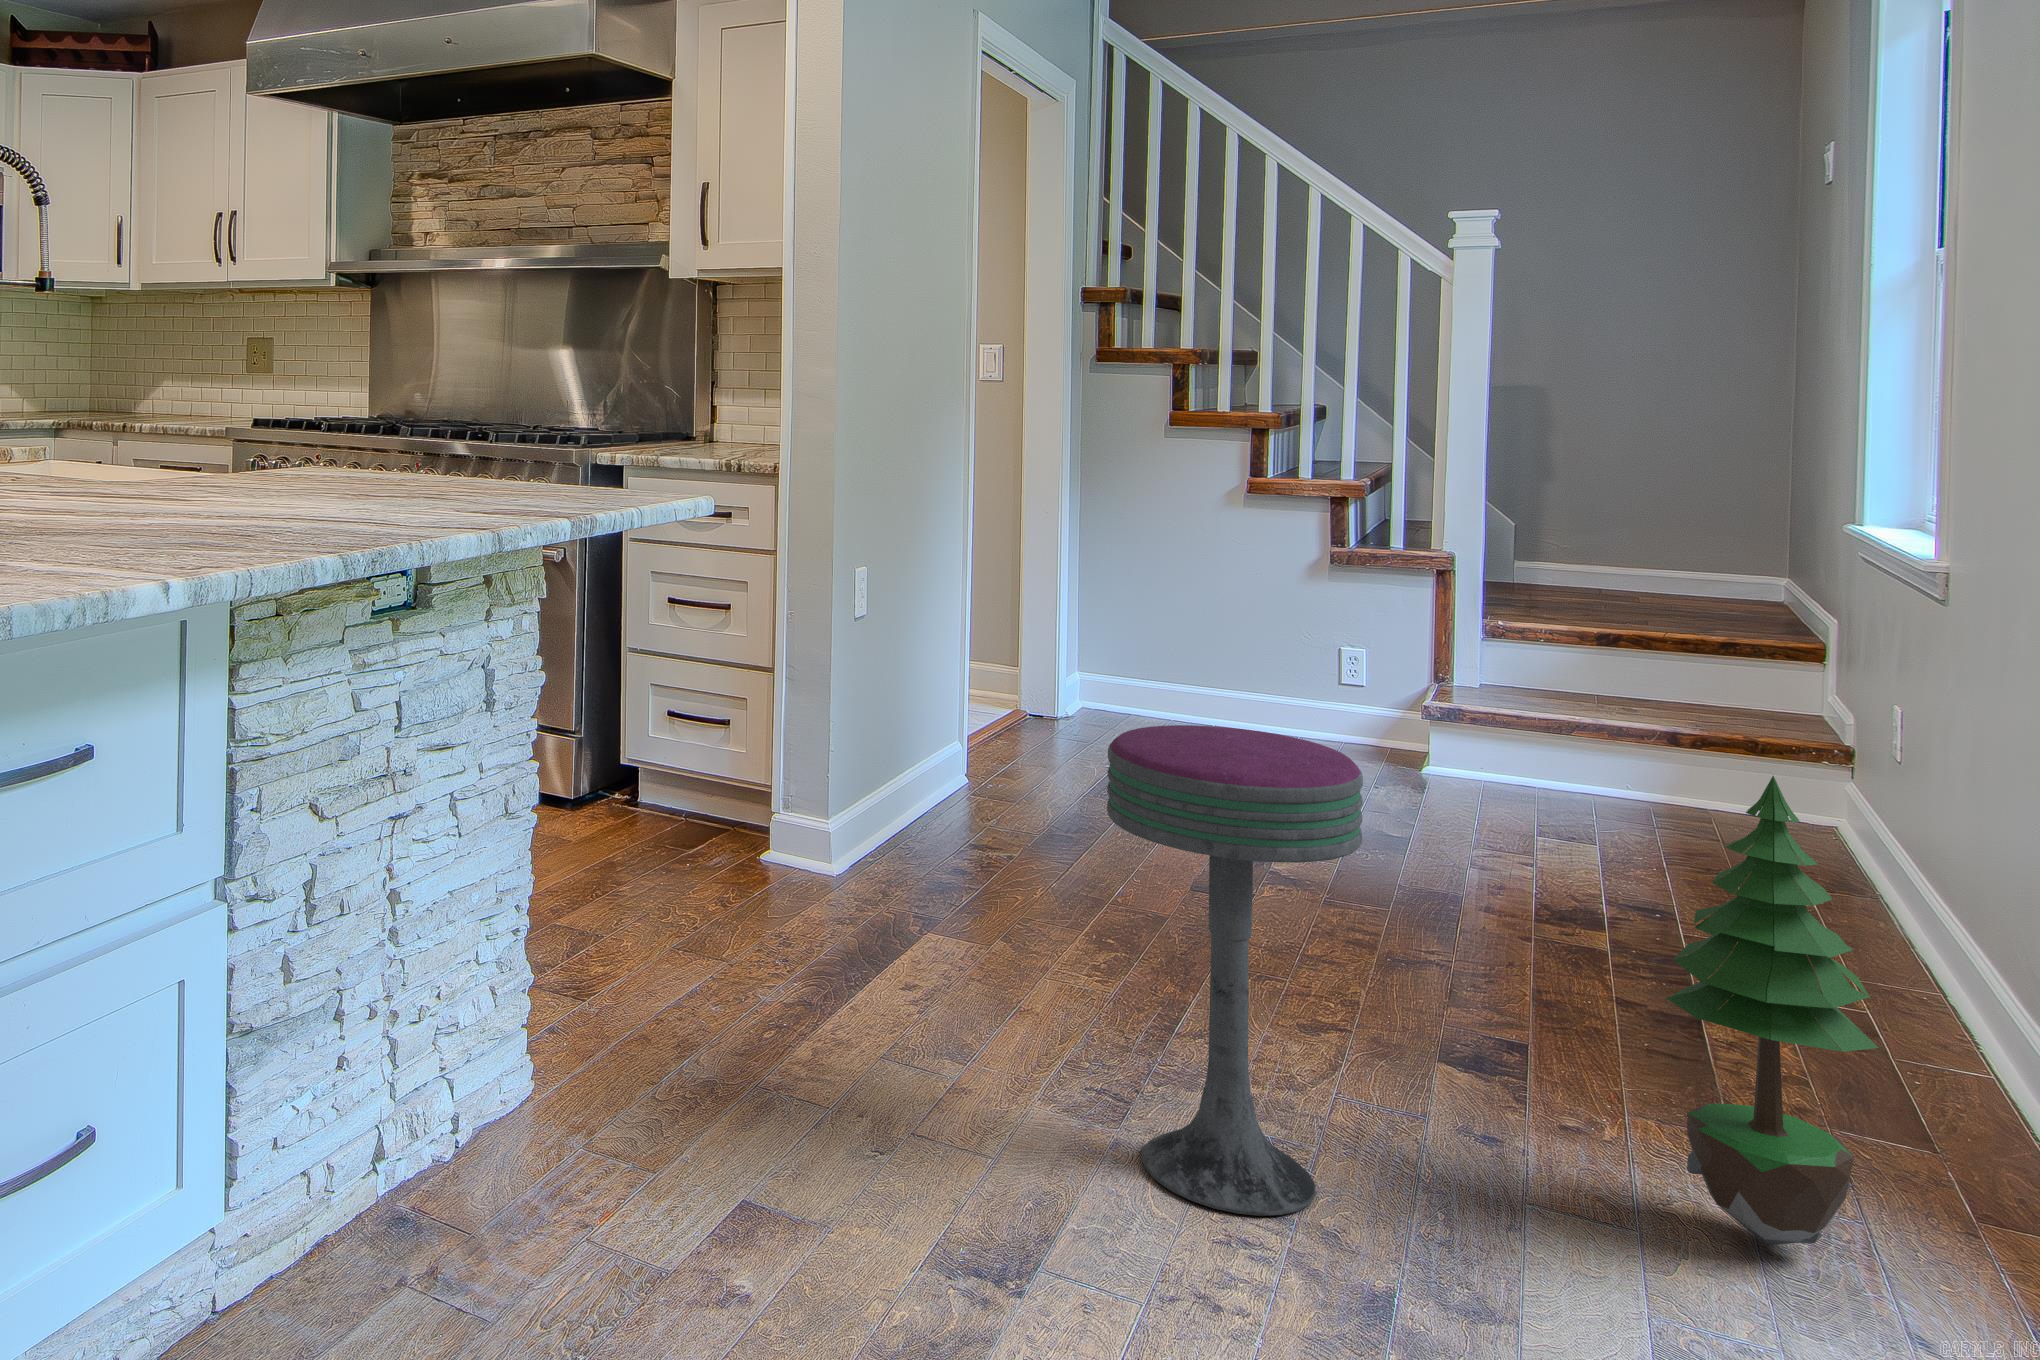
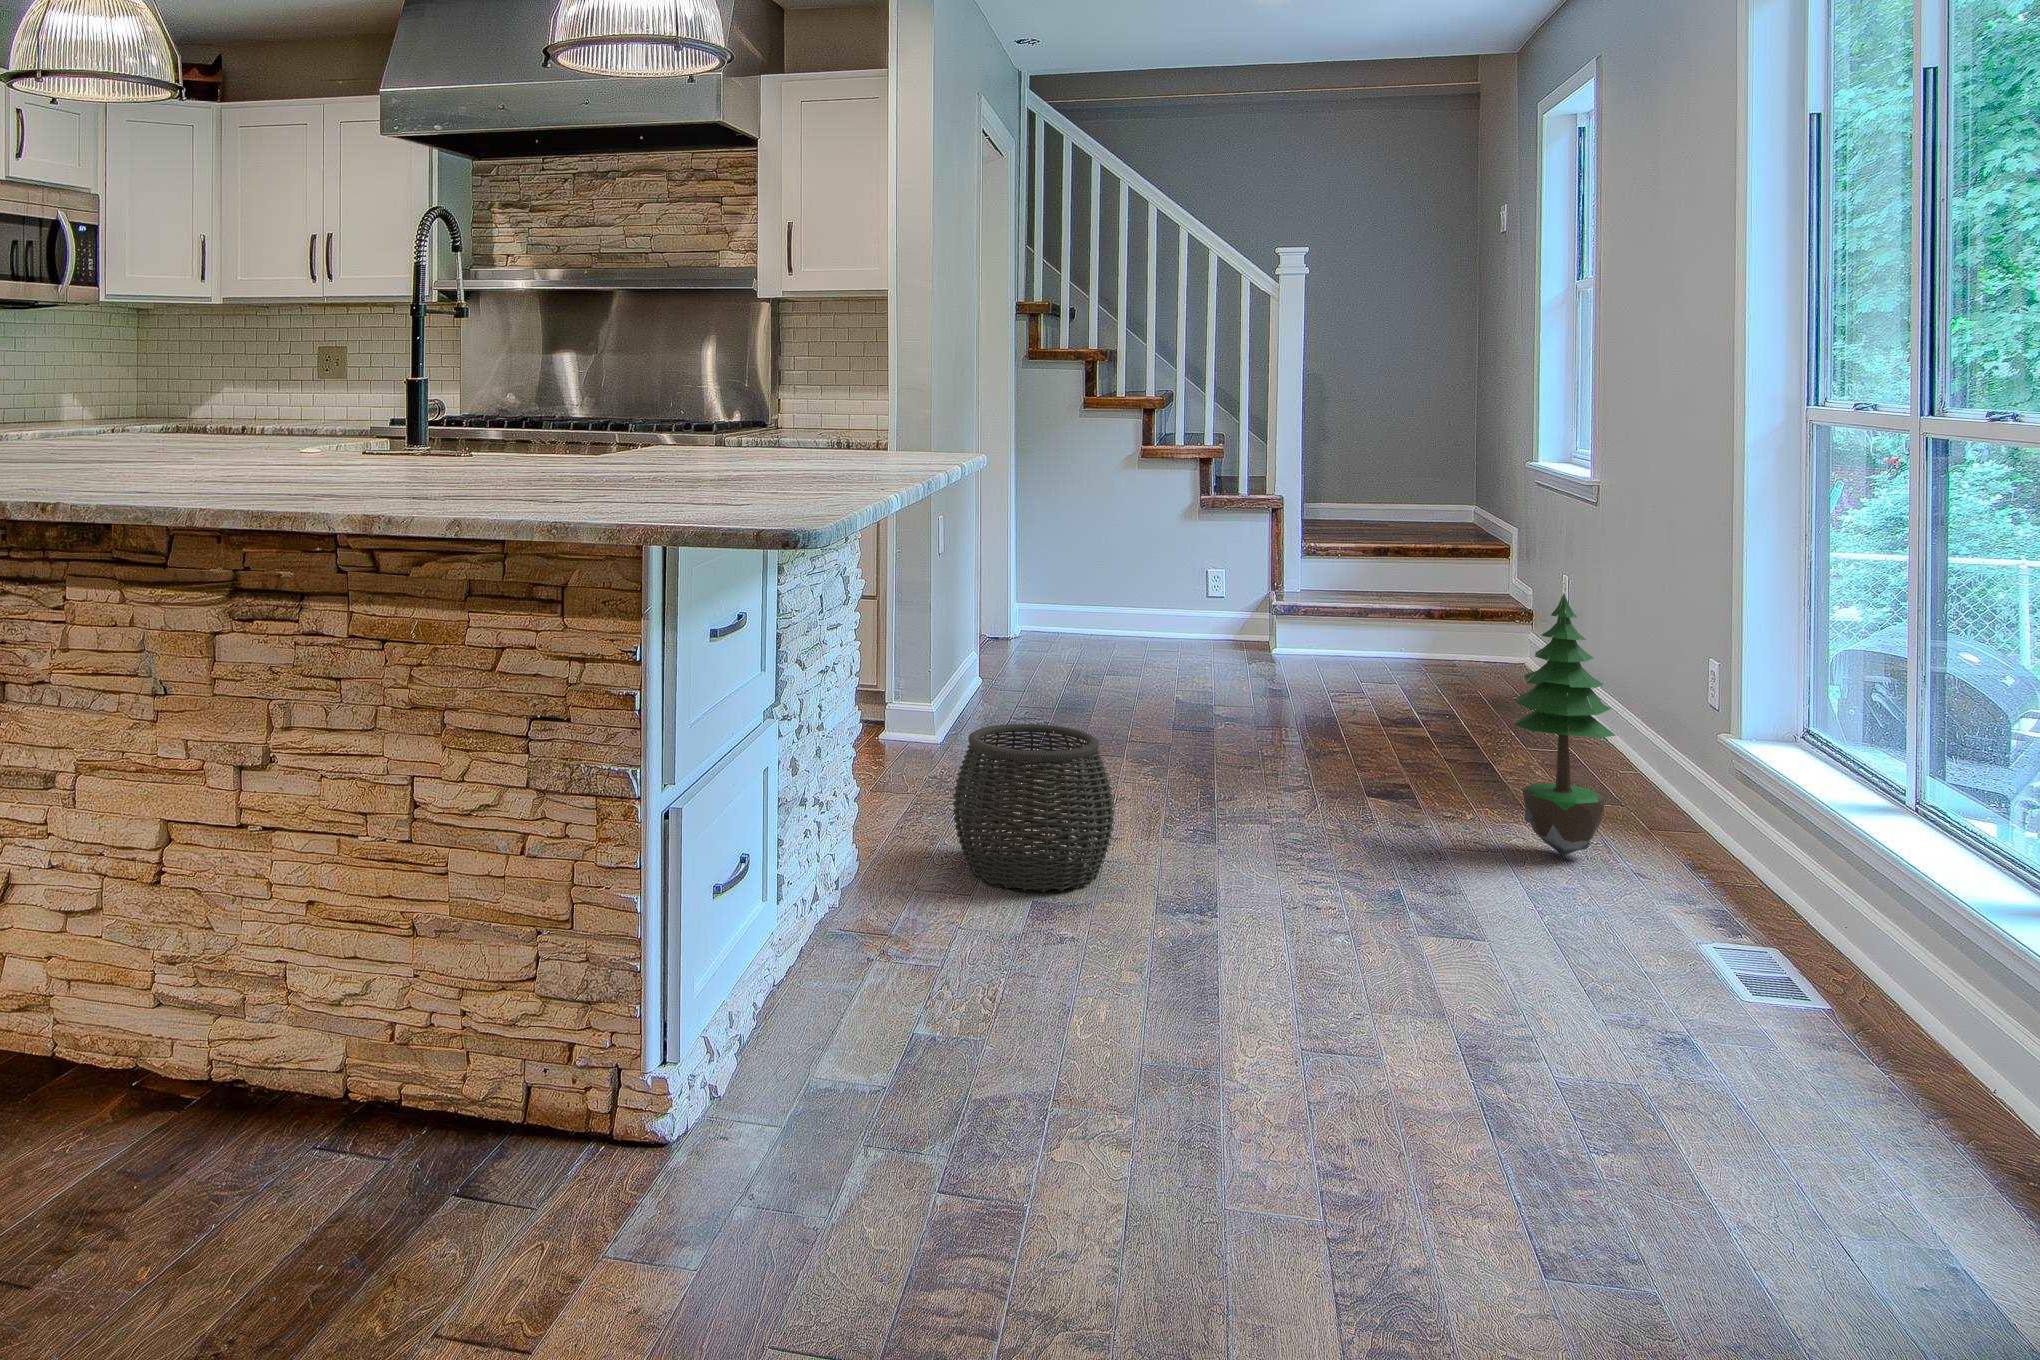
bar stool: present [1107,725,1363,1216] -> none [1215,592,1364,875]
woven basket: none [665,898,913,1184] -> present [953,724,1115,892]

